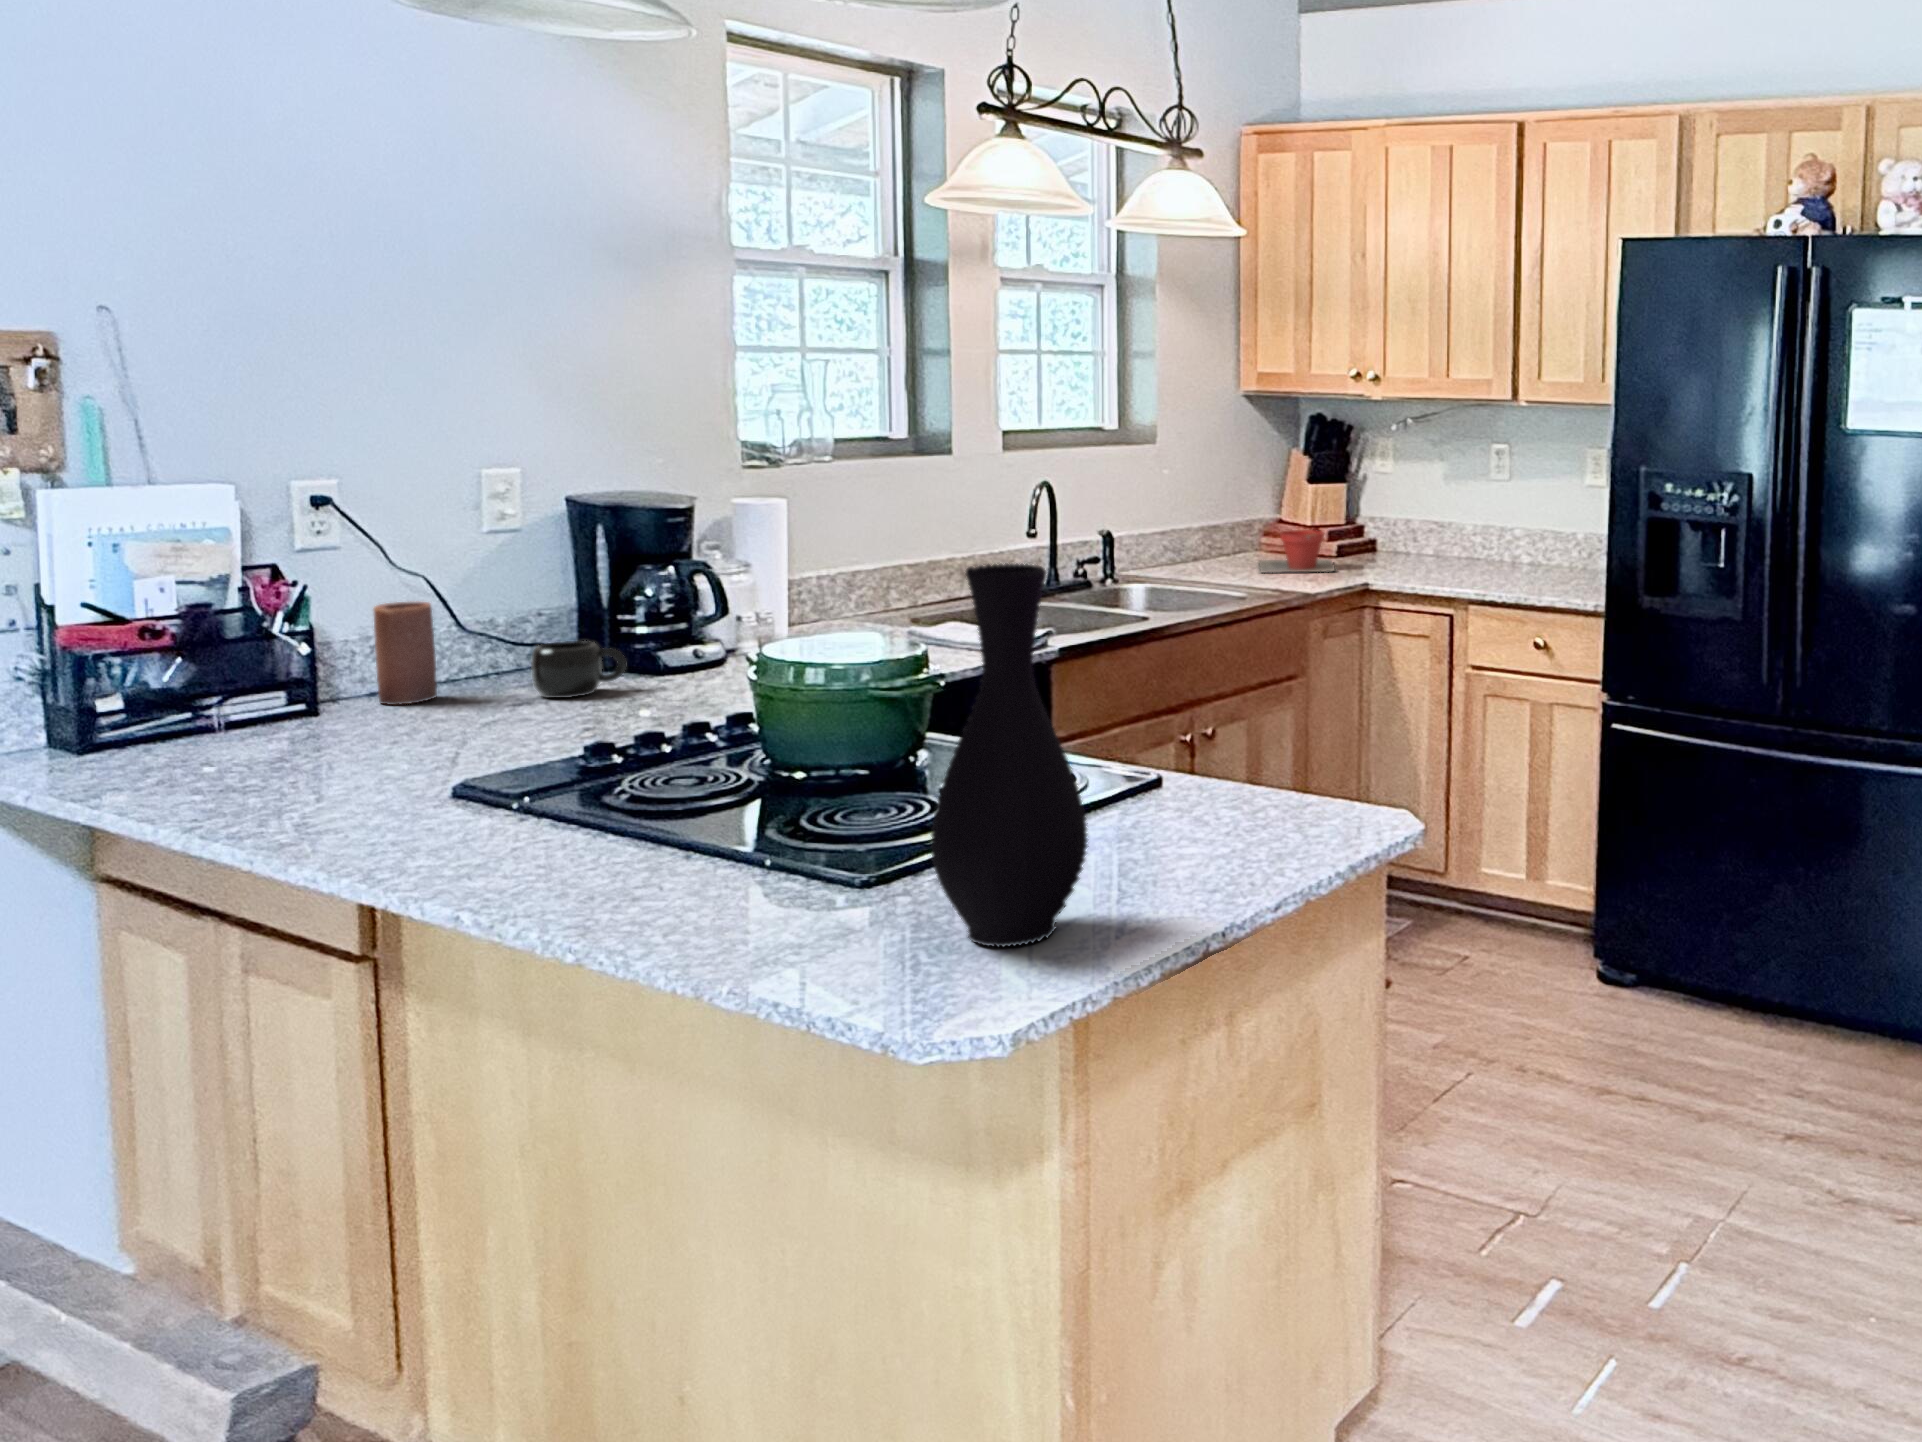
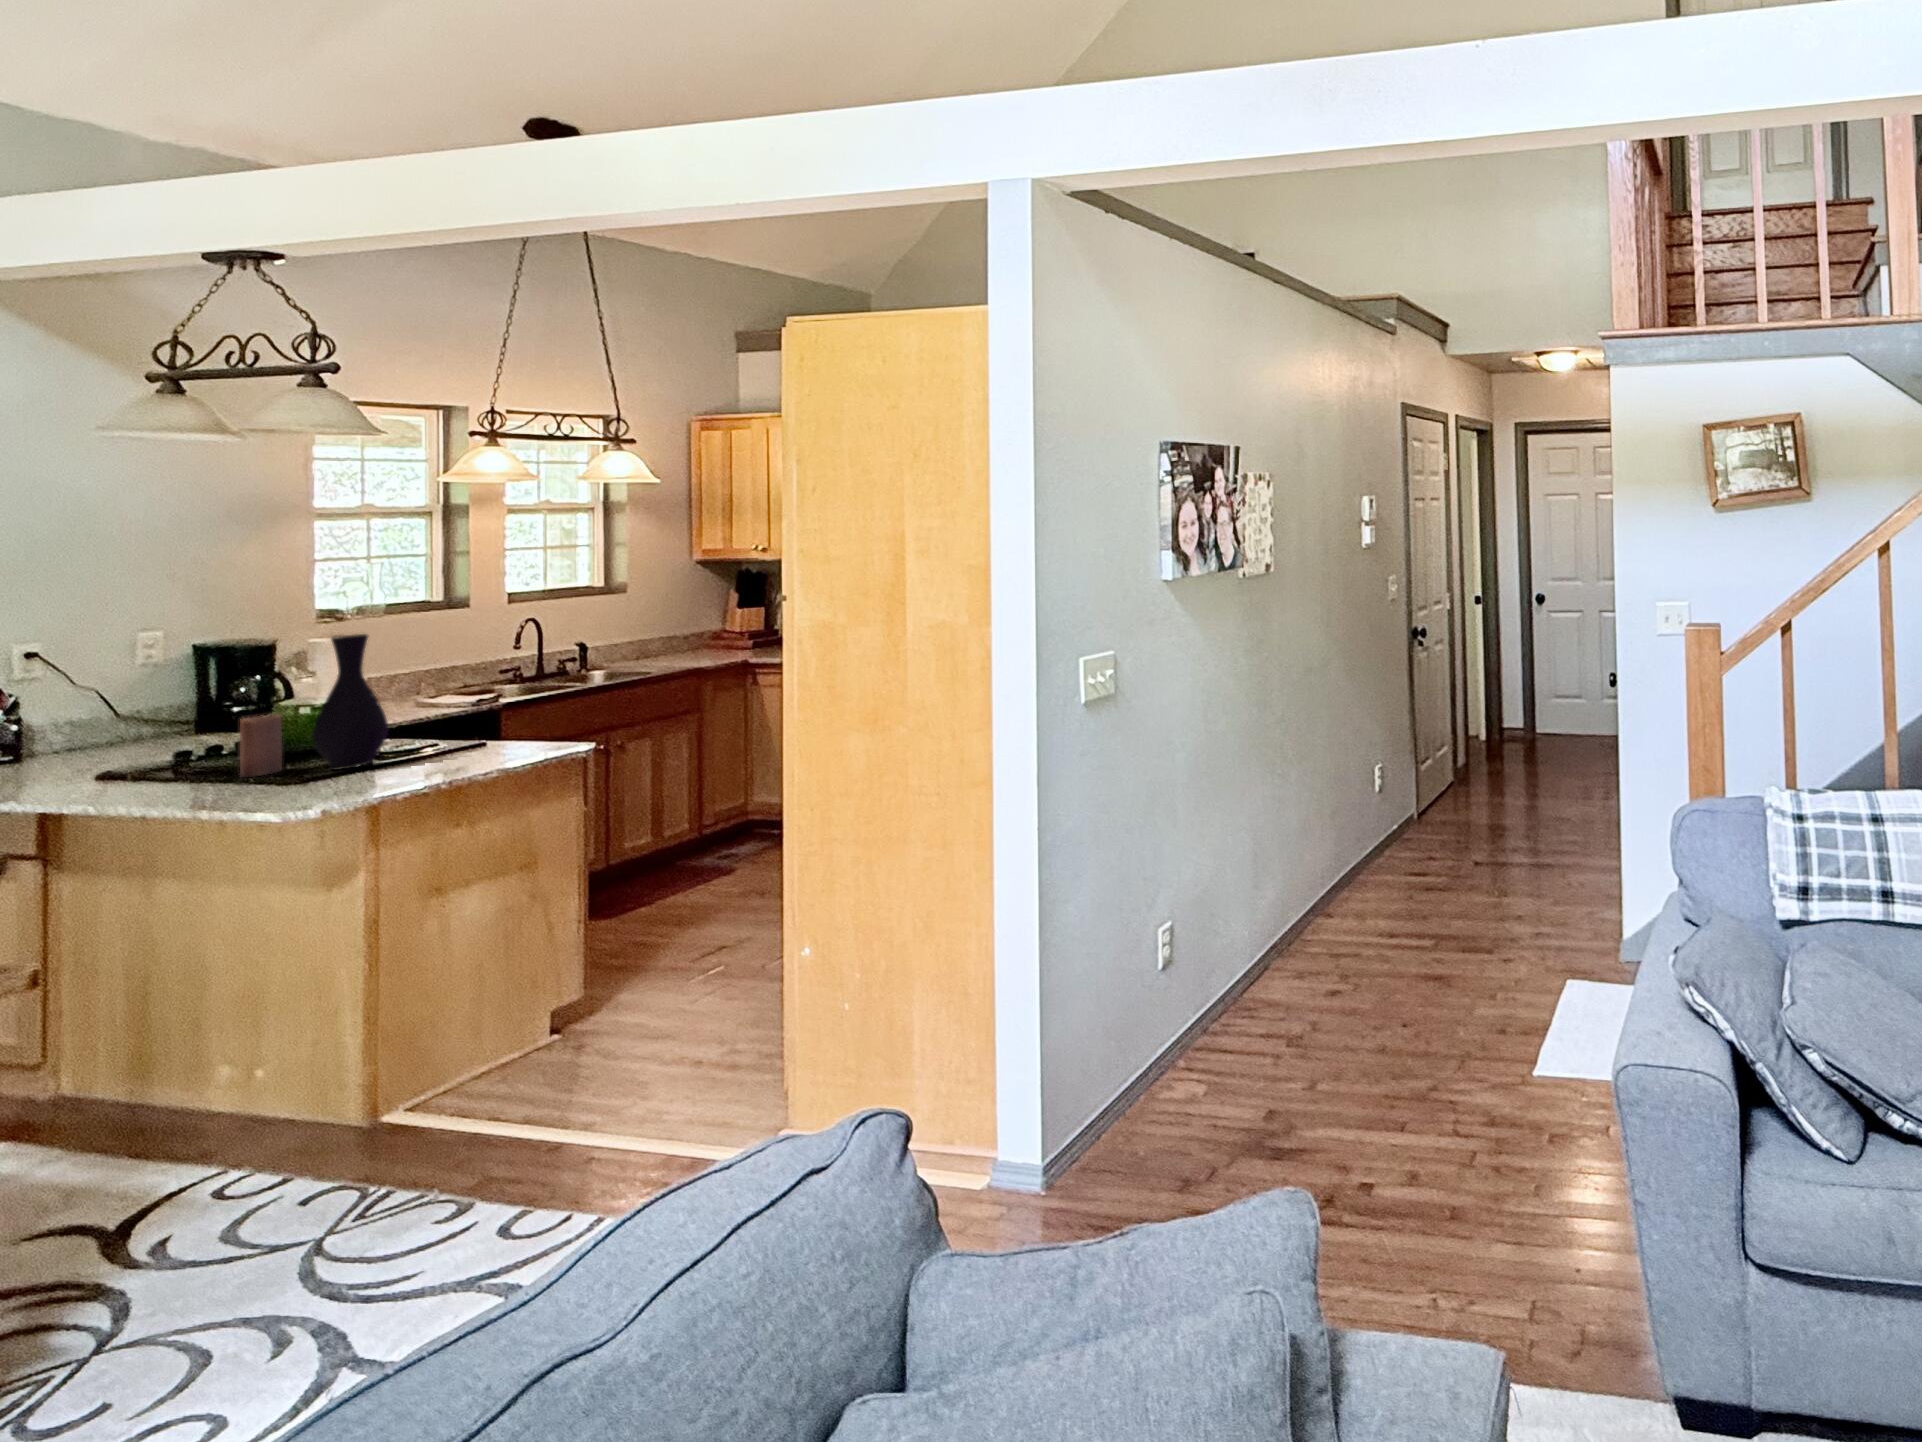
plant pot: present [1258,530,1336,573] -> none [694,632,753,658]
candle: present [374,602,437,705] -> present [240,714,282,777]
mug: present [531,641,626,698] -> none [159,713,220,742]

